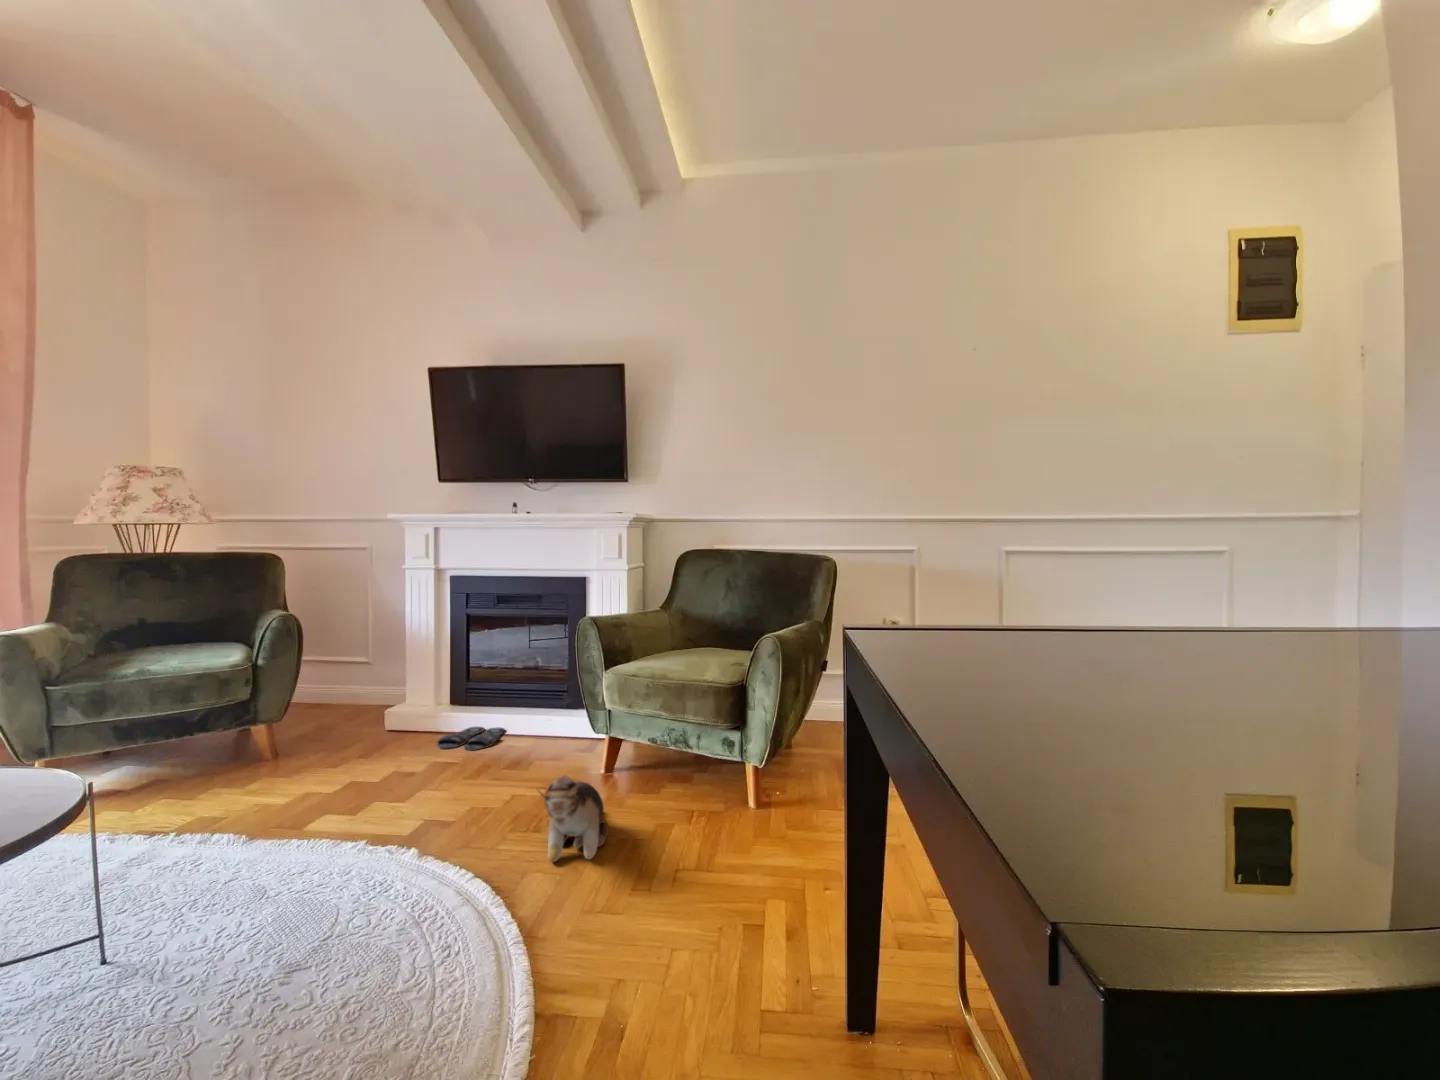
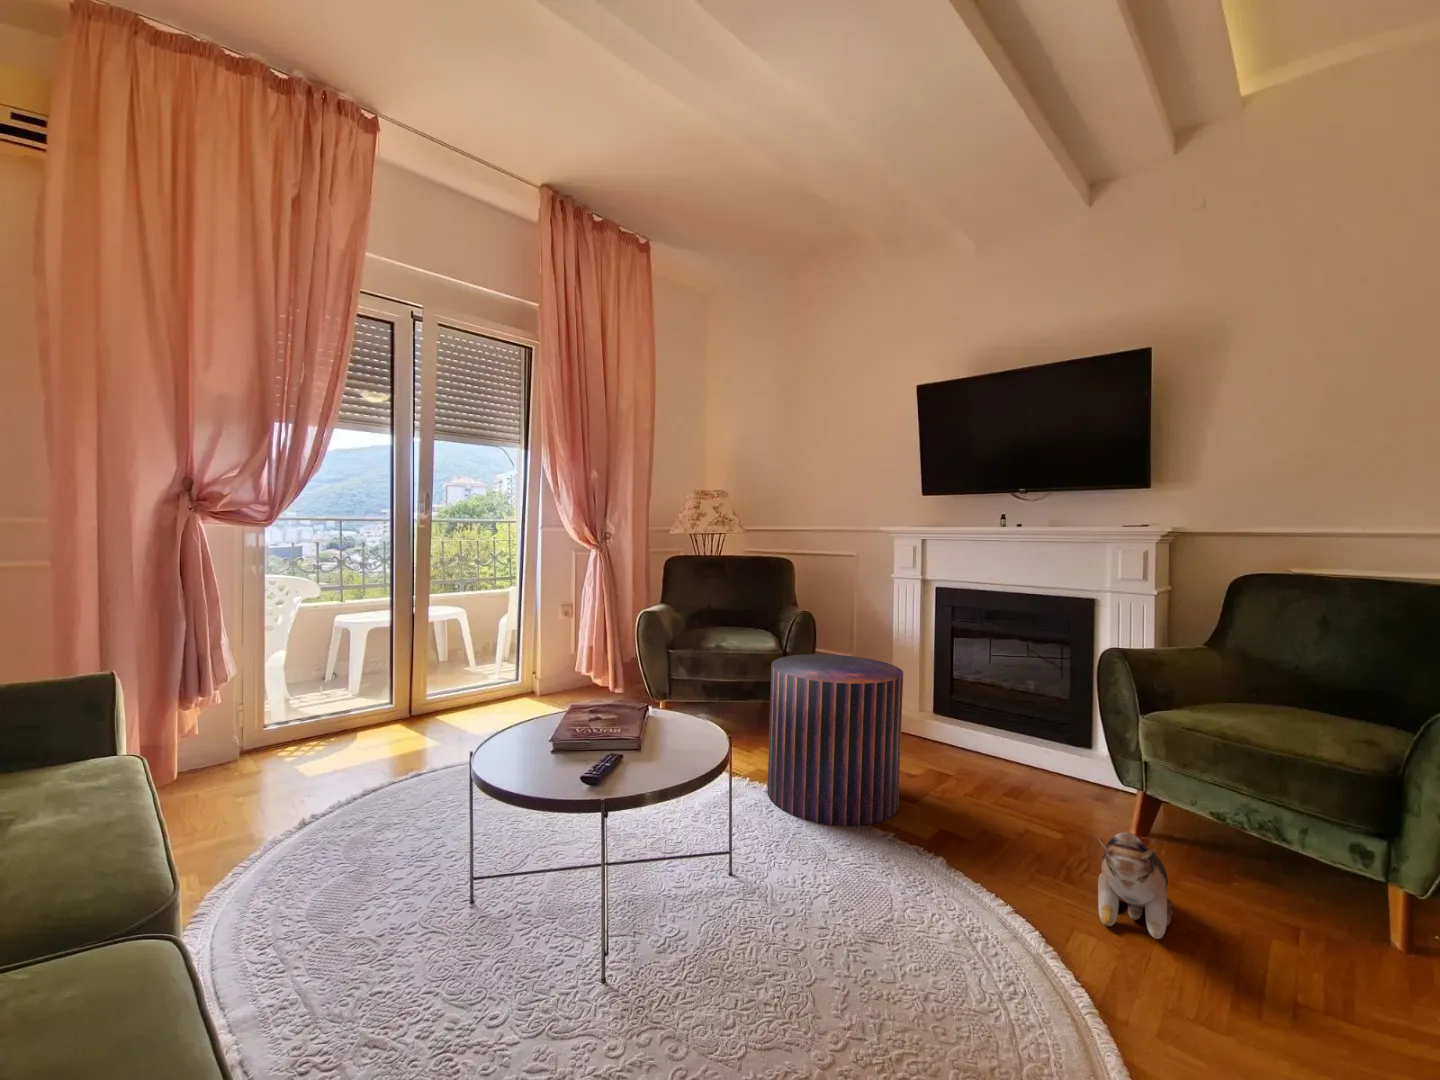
pouf: none [208,658,385,855] -> present [767,654,903,826]
slippers: present [438,727,505,751] -> none [928,742,993,768]

